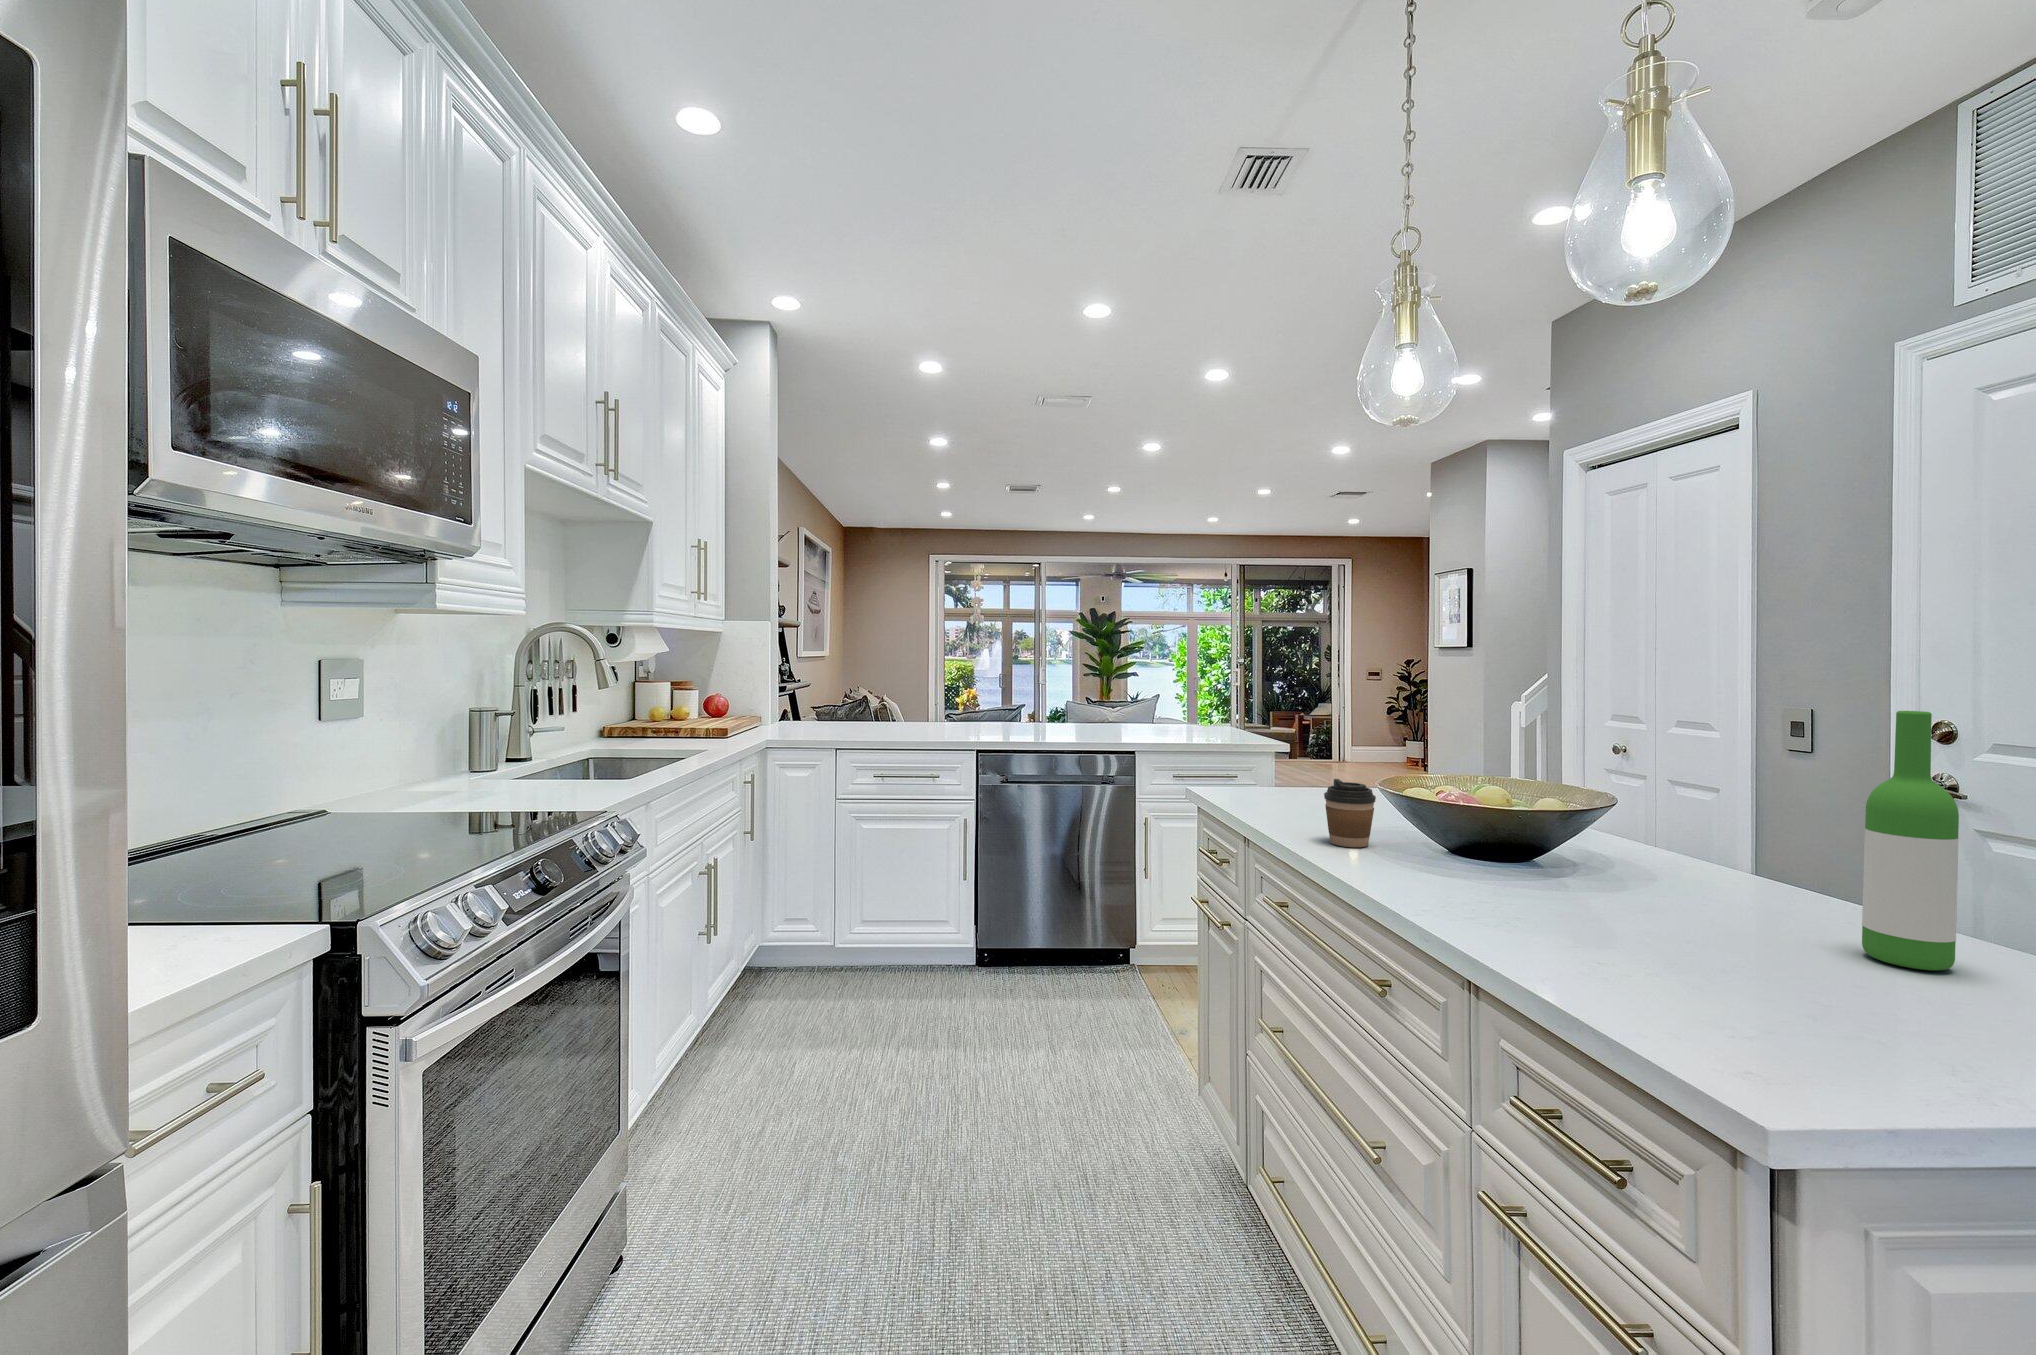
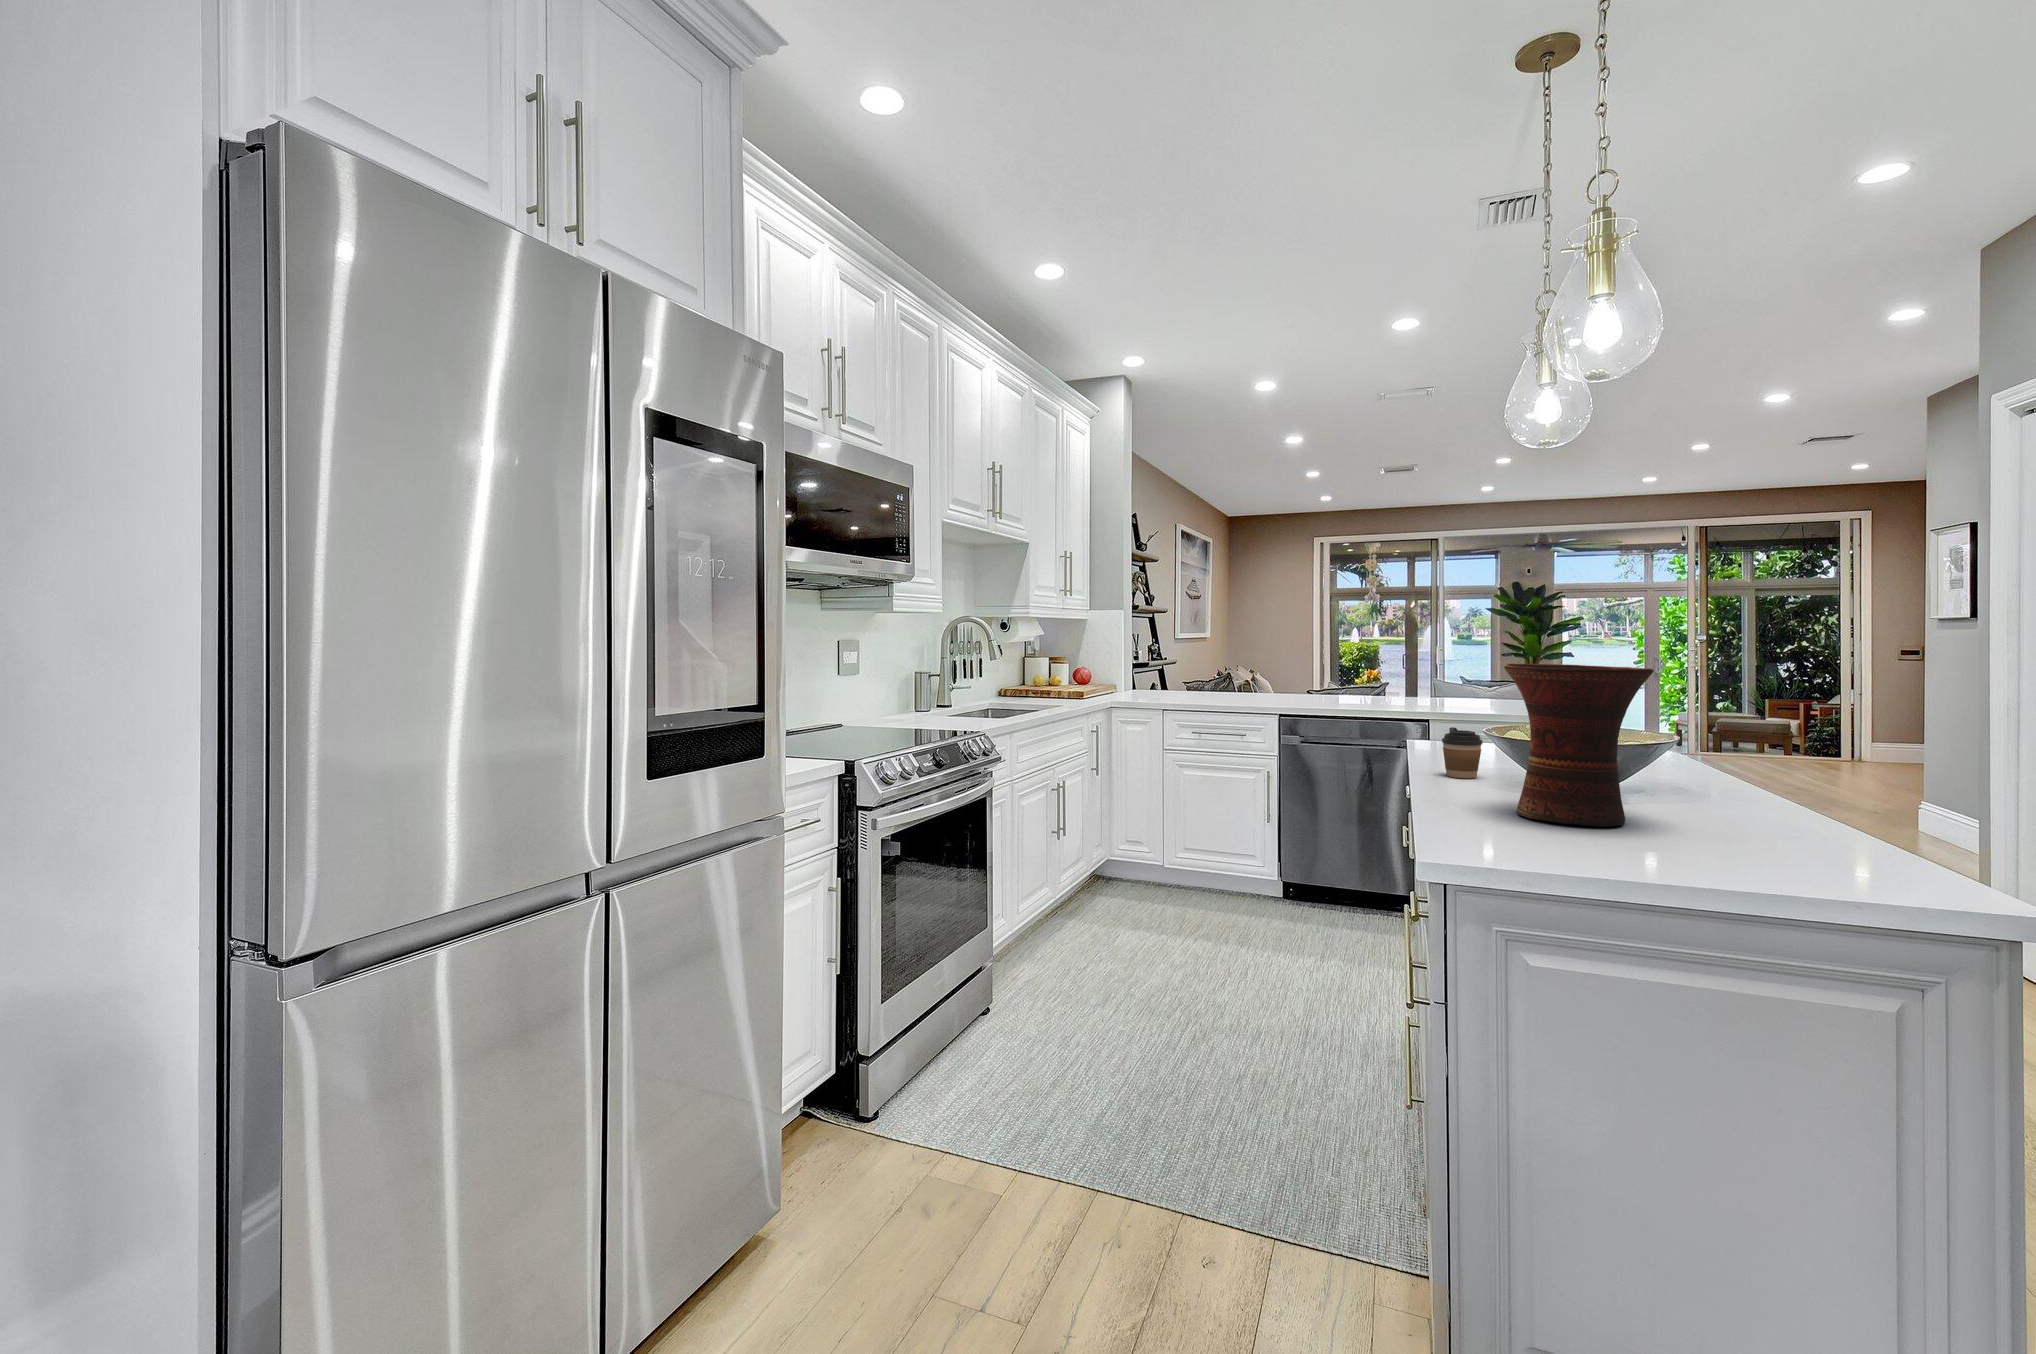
vase: none [1531,699,1753,940] -> present [1504,664,1654,826]
wine bottle: present [1862,711,1959,971] -> none [1710,670,1771,851]

